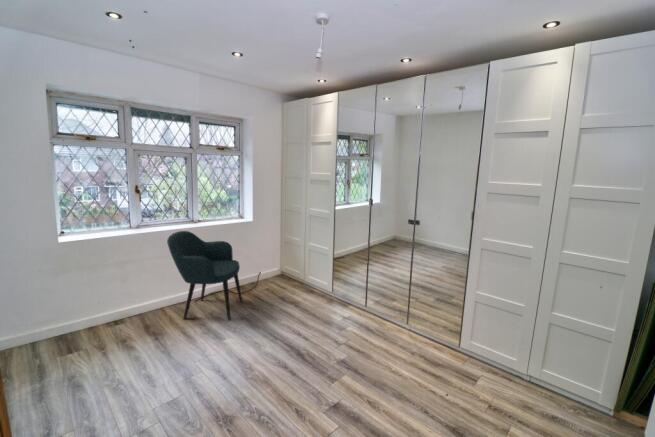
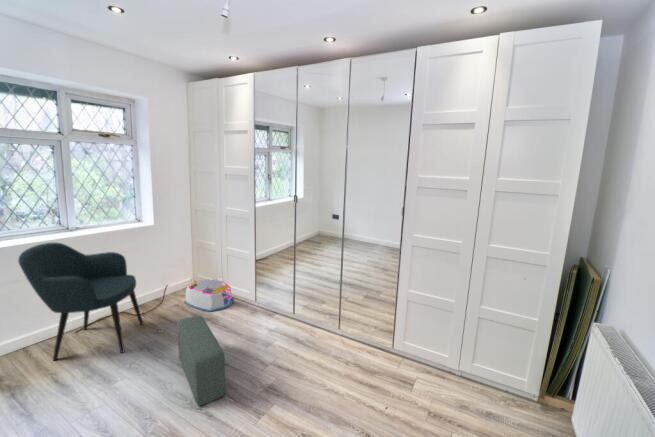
storage bin: none [272,270,313,298] -> present [185,278,234,312]
pouf: none [270,297,308,365] -> present [177,316,225,405]

